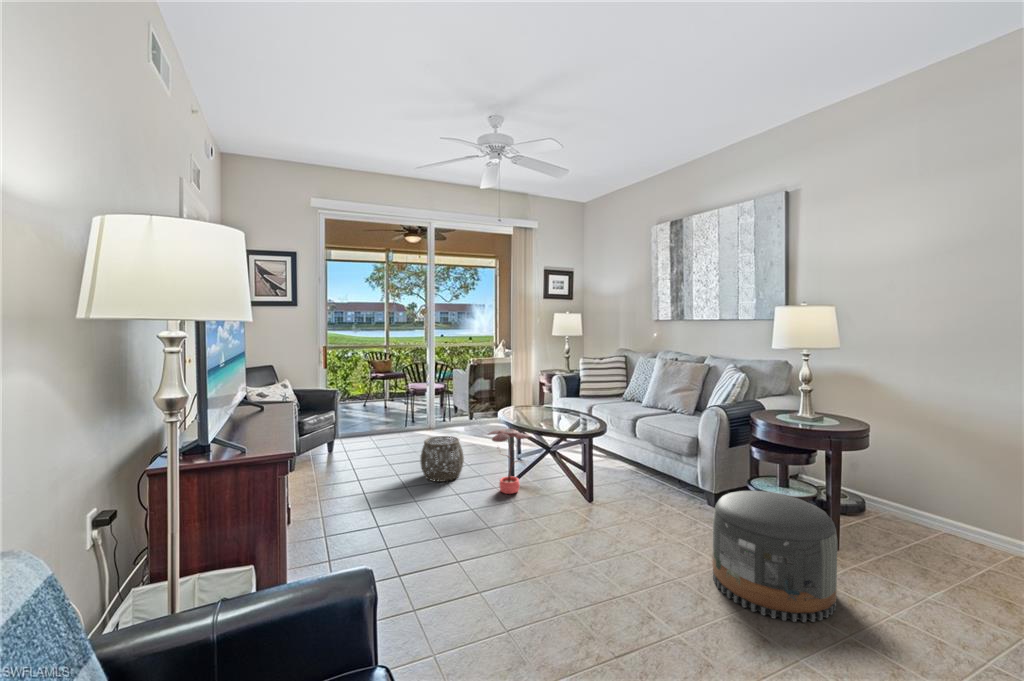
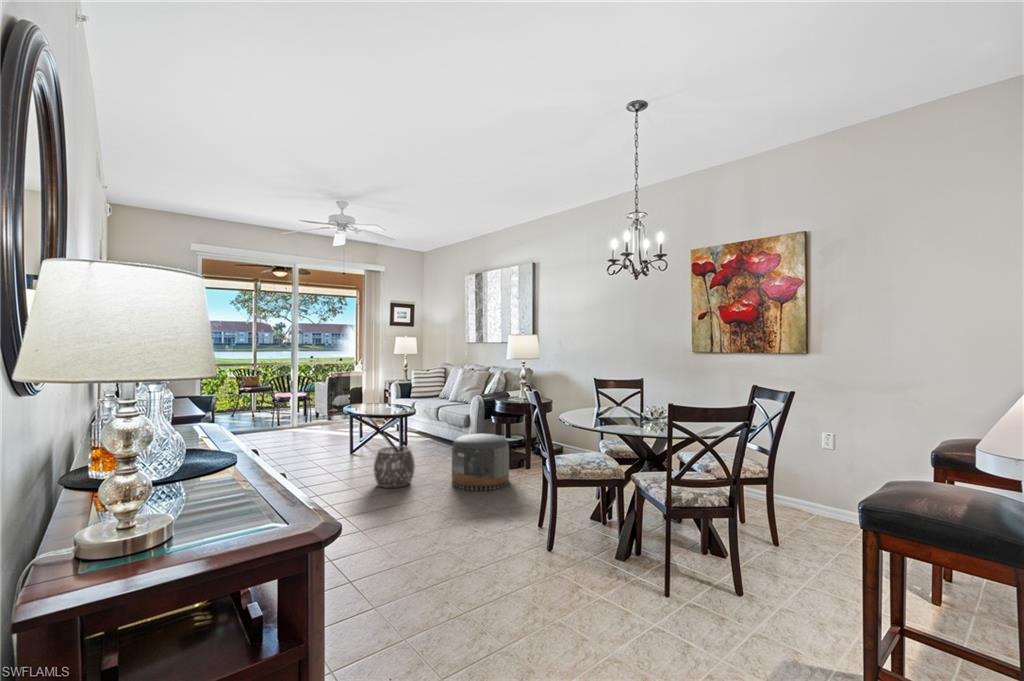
potted plant: present [488,429,531,494] -> none [331,414,362,458]
woven basket: present [420,436,464,482] -> present [374,446,415,488]

